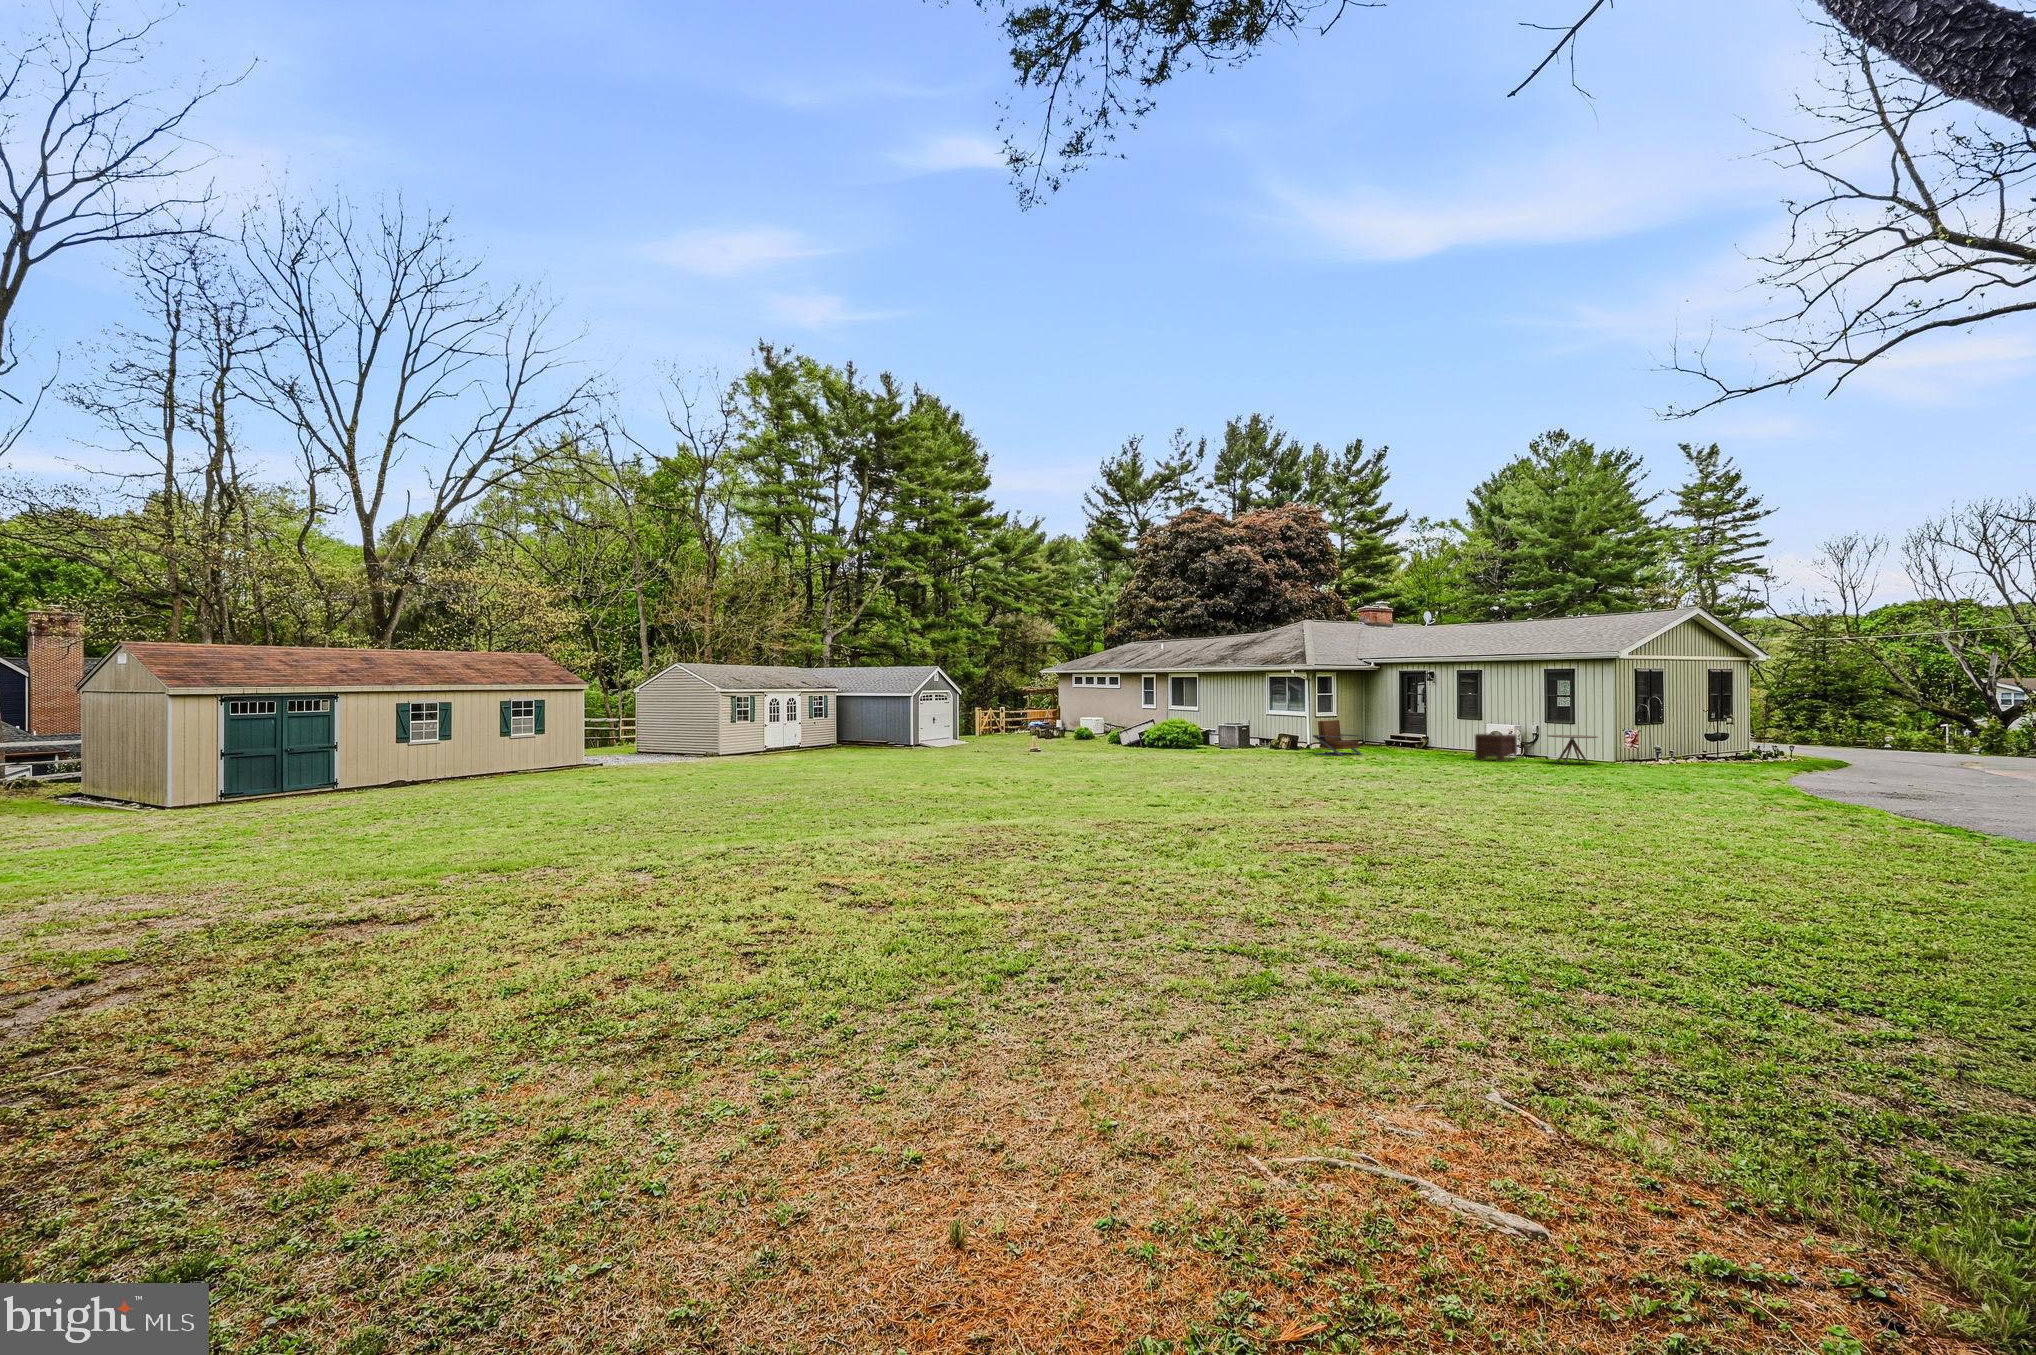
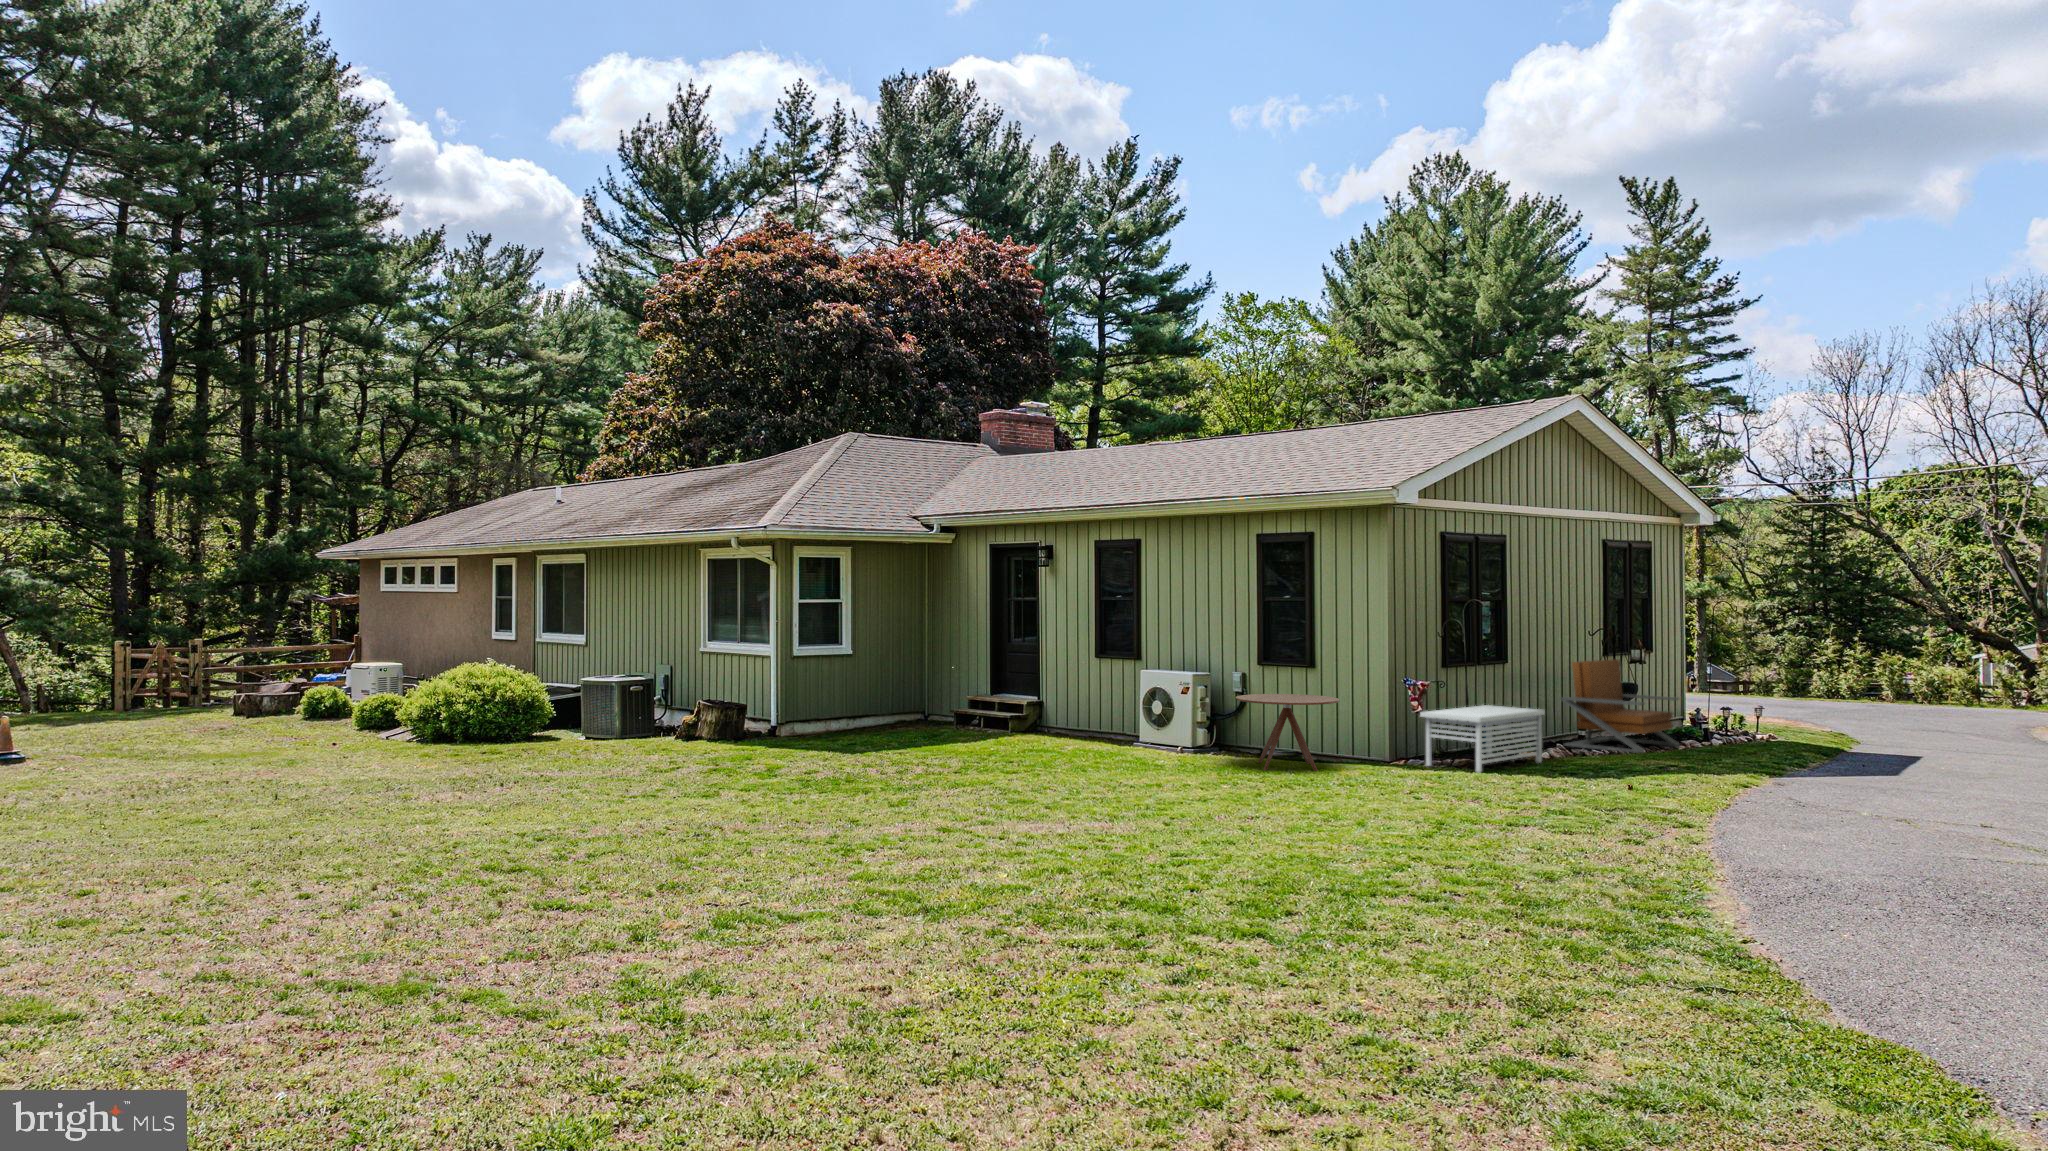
lounge chair: present [1313,720,1362,756] -> present [1561,659,1679,753]
wooden crate: present [1475,734,1517,762] -> none [1098,689,1187,761]
storage bench: none [1634,741,1693,767] -> present [1420,705,1545,772]

